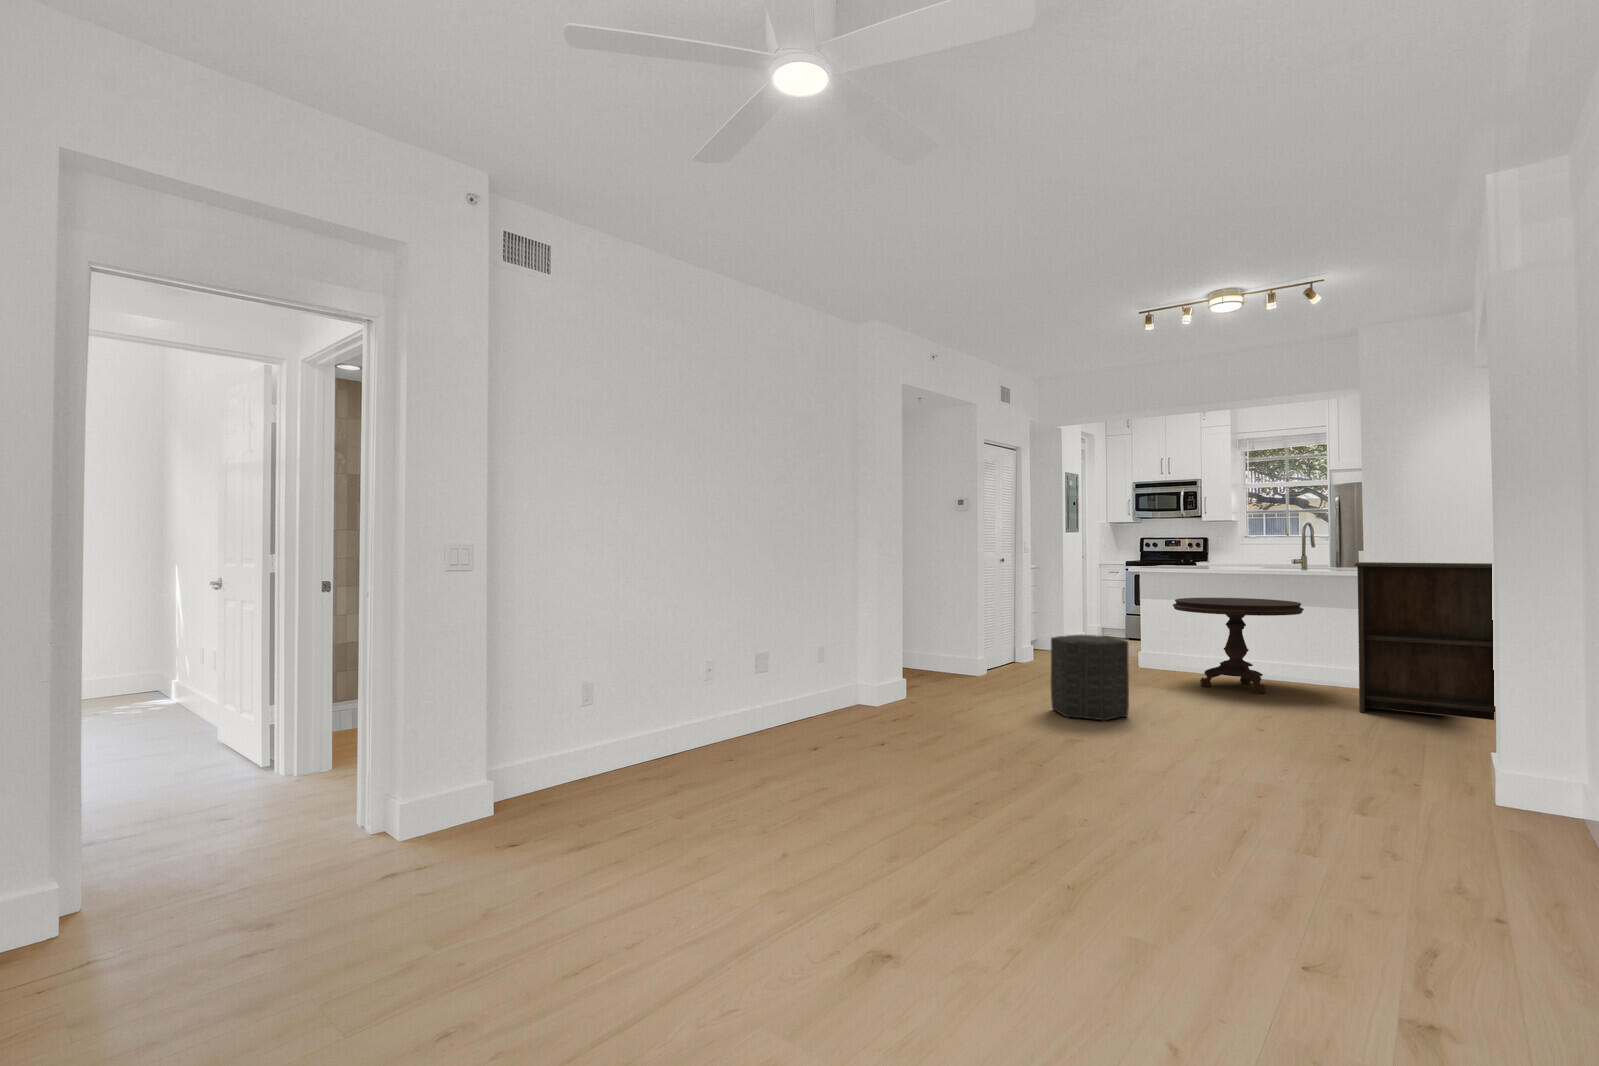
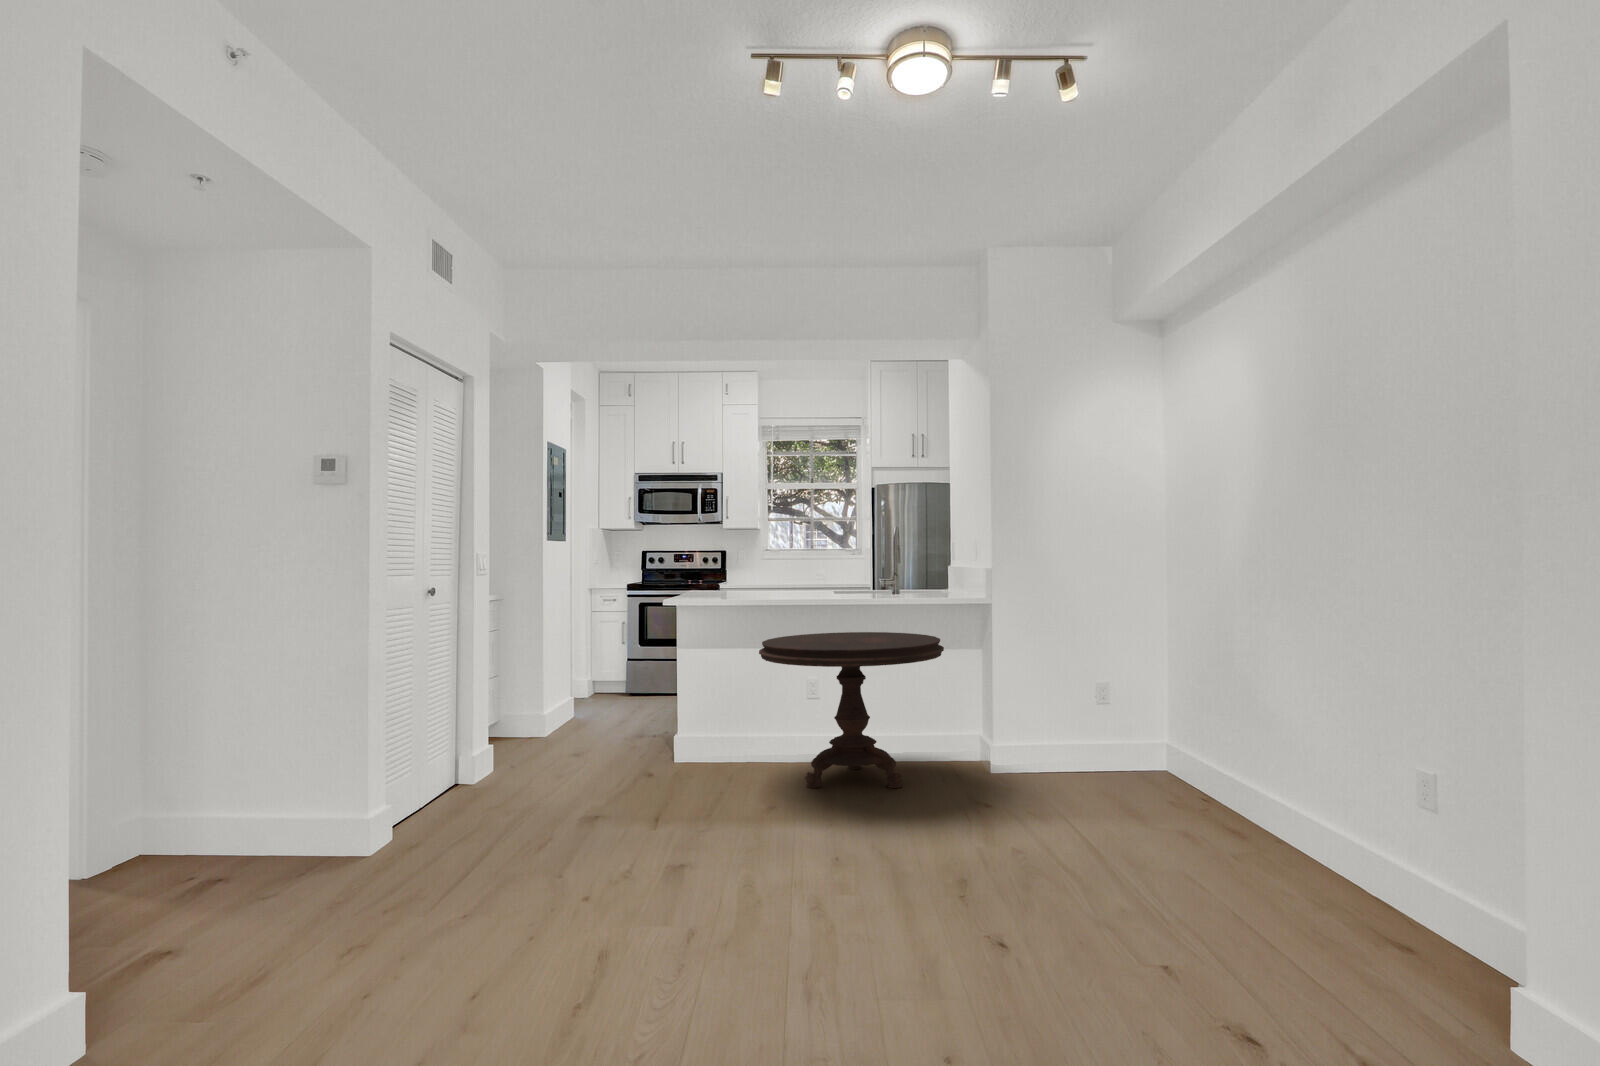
bookshelf: present [1355,562,1495,720] -> none [1024,566,1227,805]
ottoman: present [1051,635,1129,721] -> none [602,752,789,1012]

